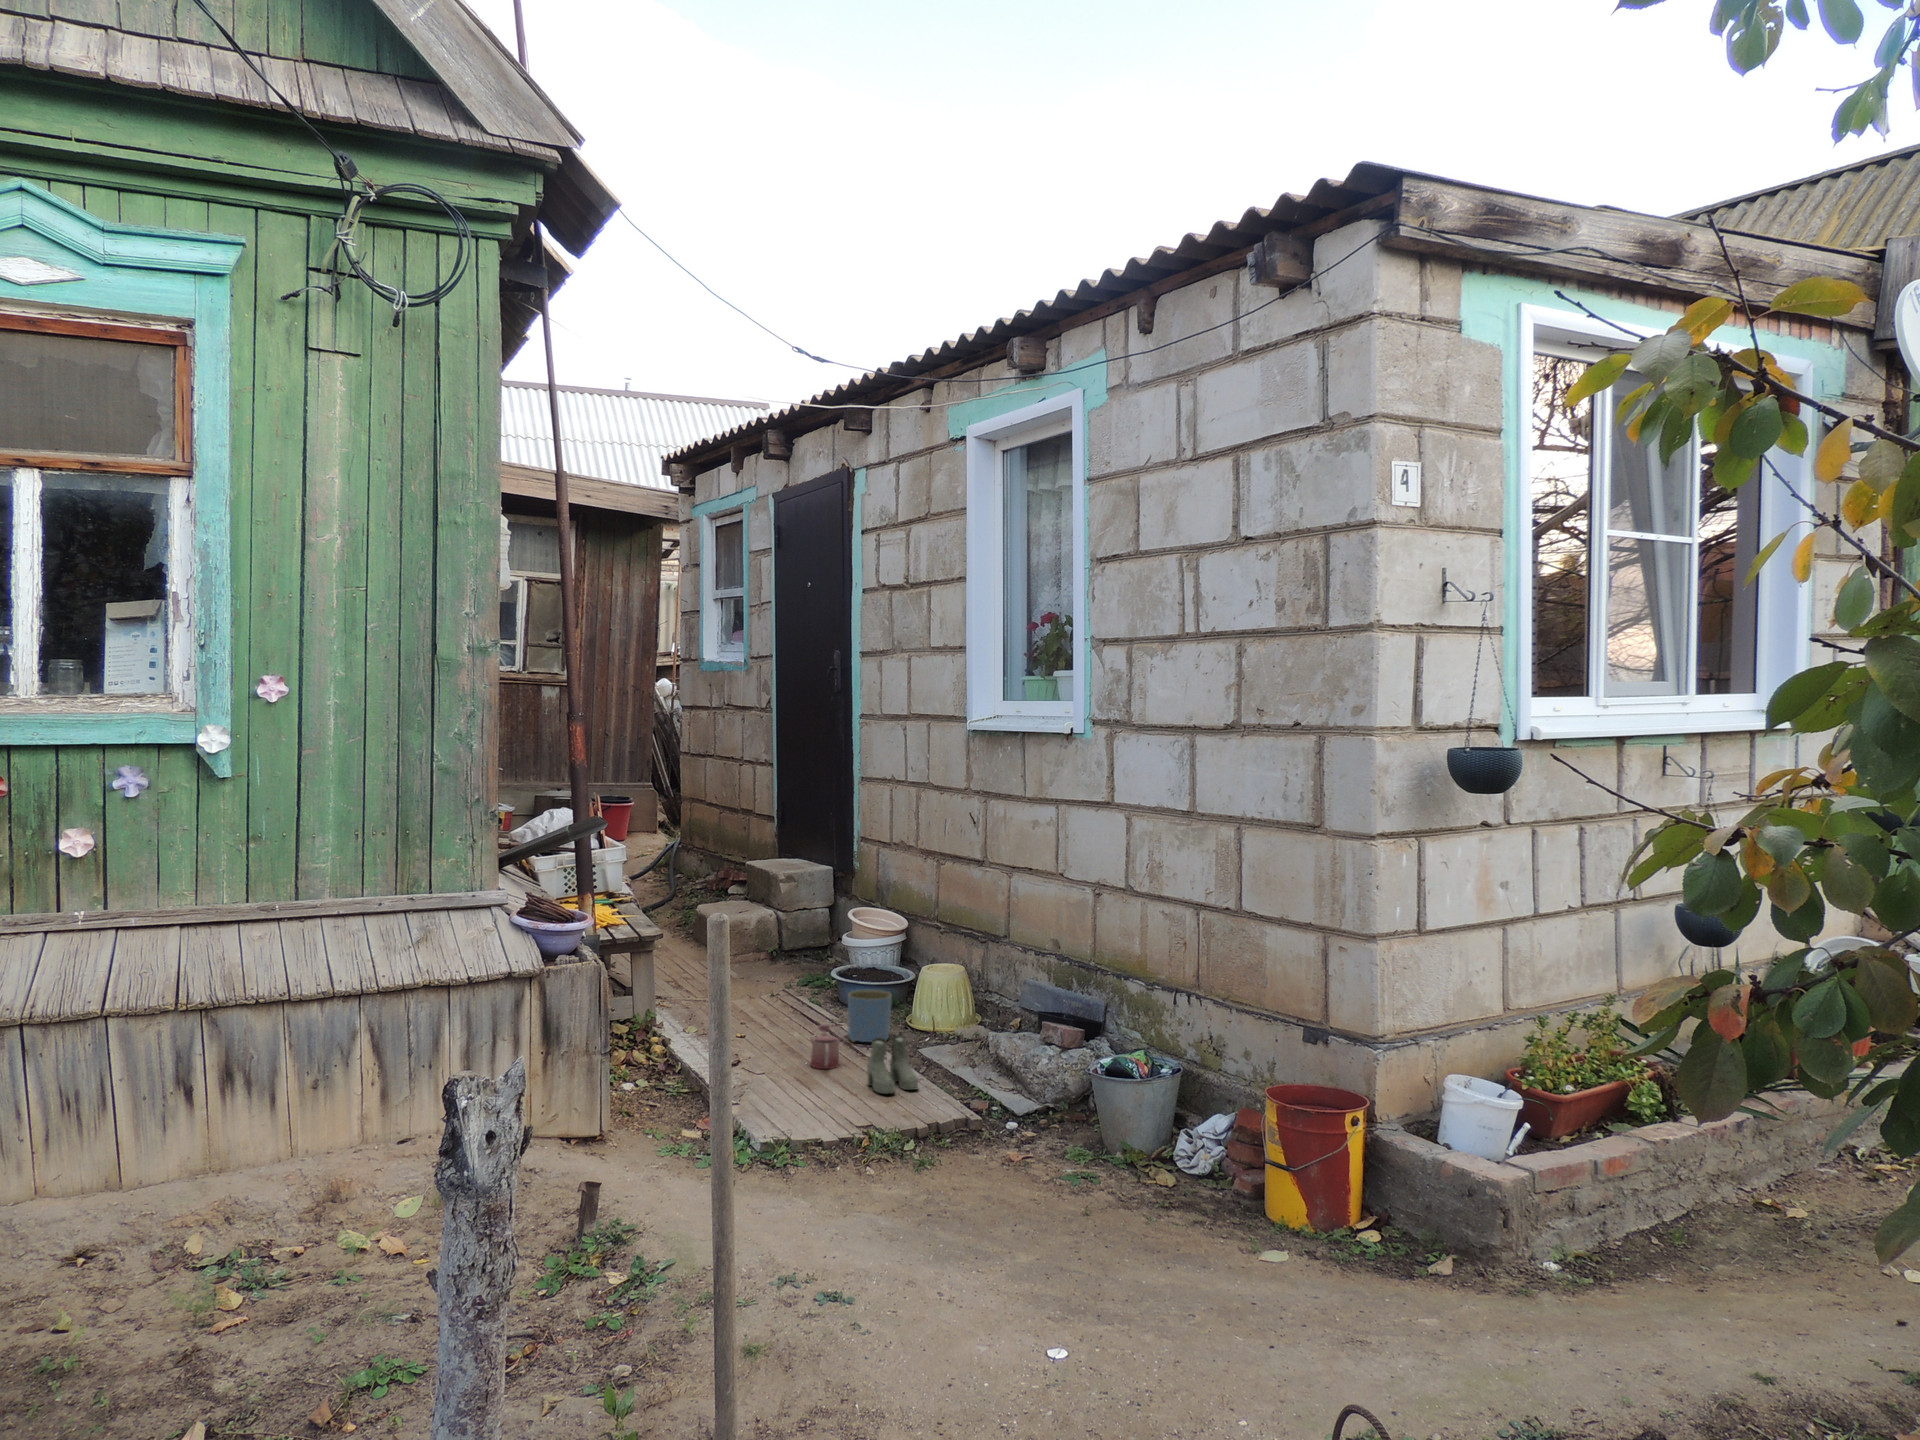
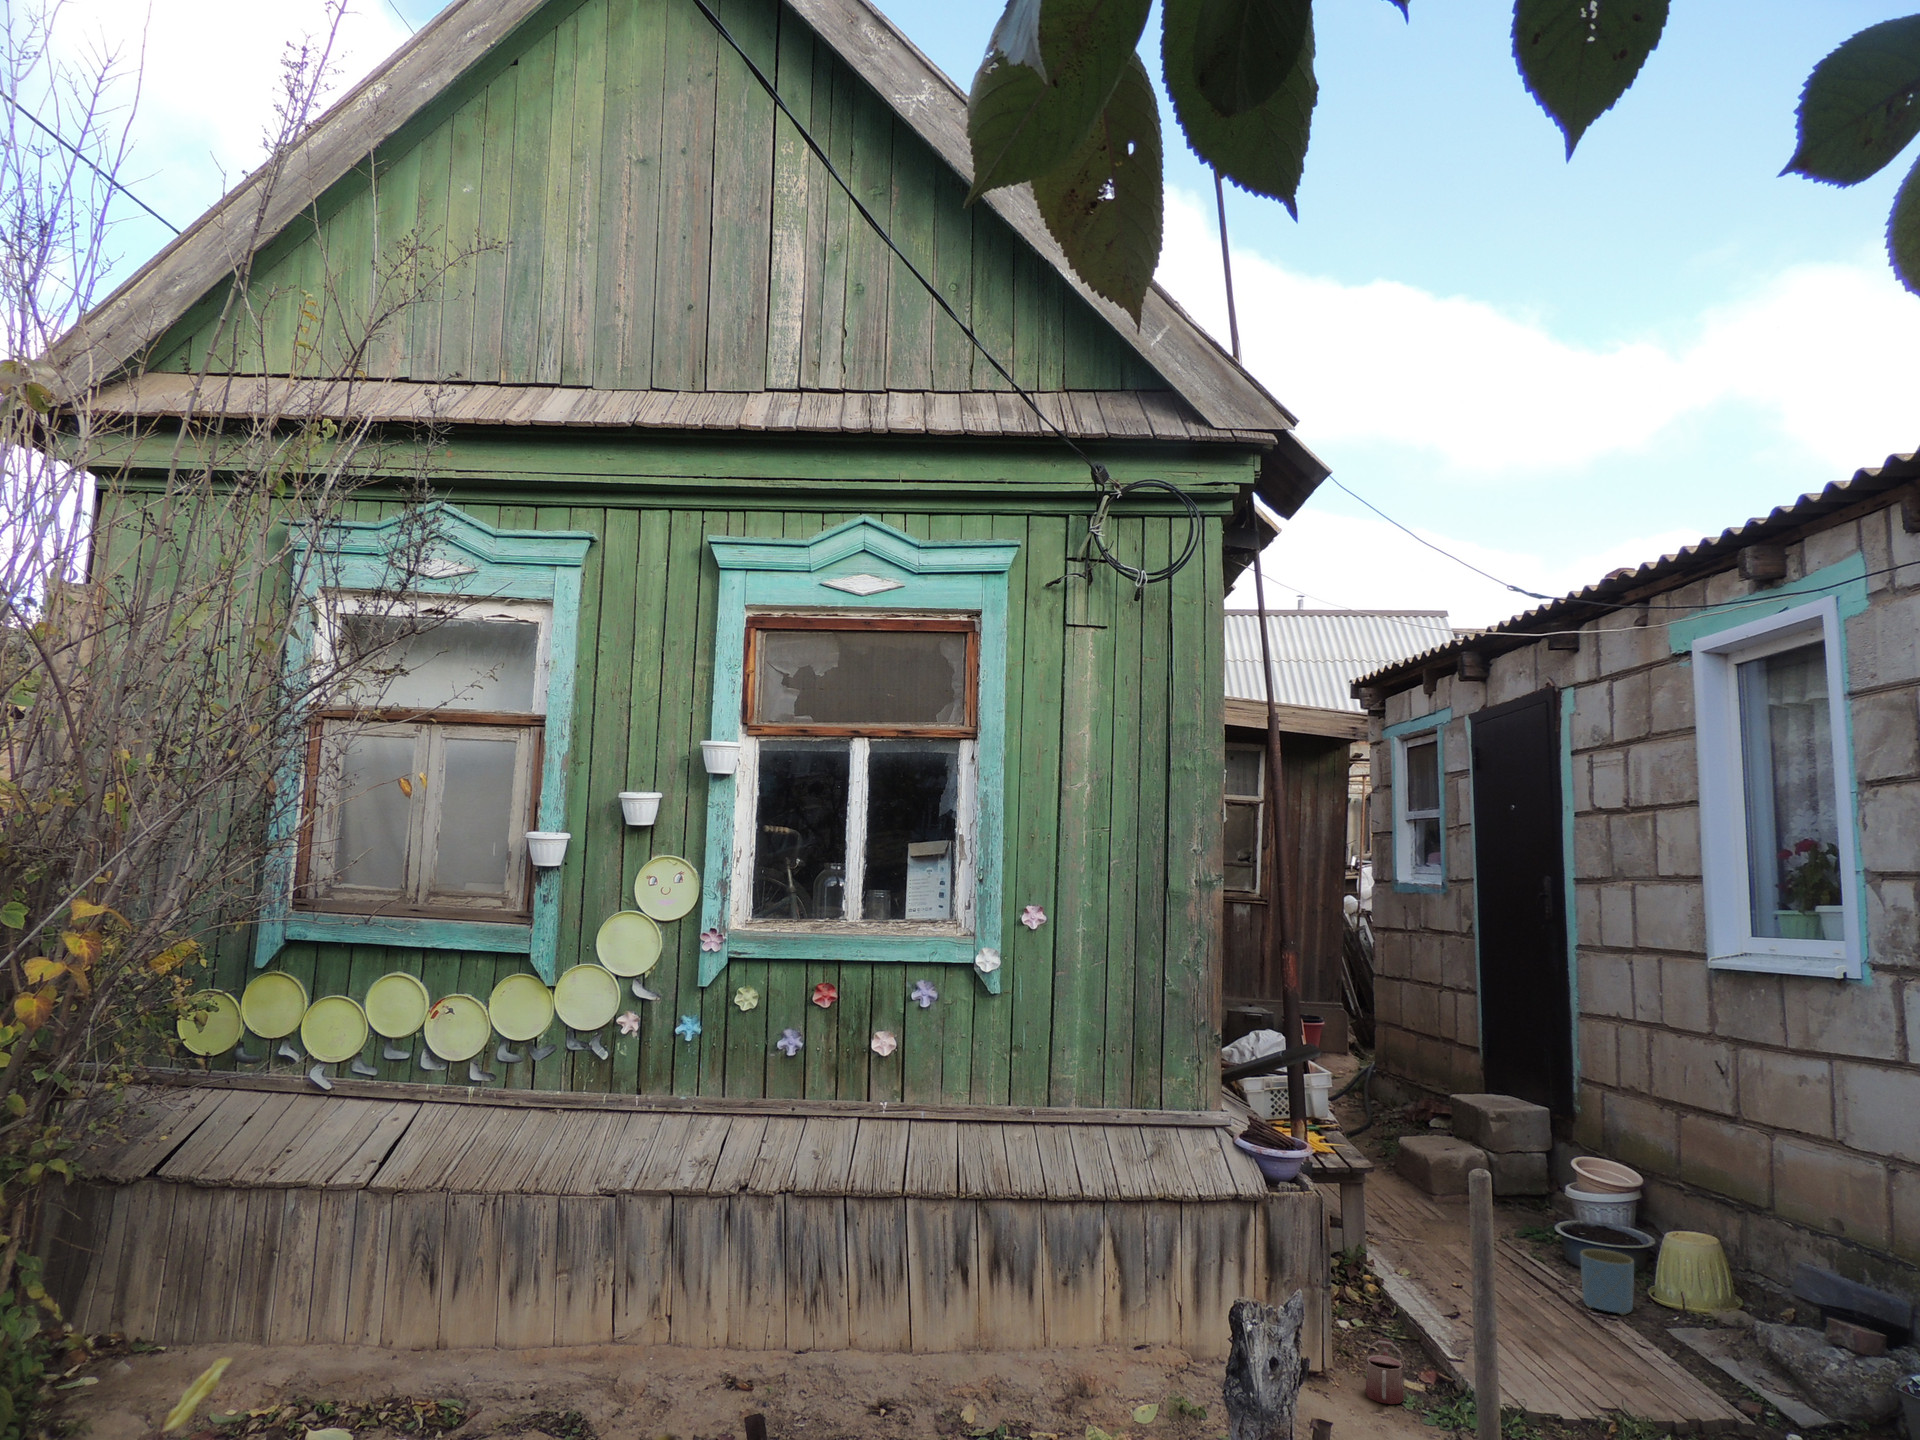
watering can: present [811,1024,841,1069] -> present [1364,1338,1406,1404]
boots: present [867,1036,918,1094] -> none [1614,1316,1682,1387]

